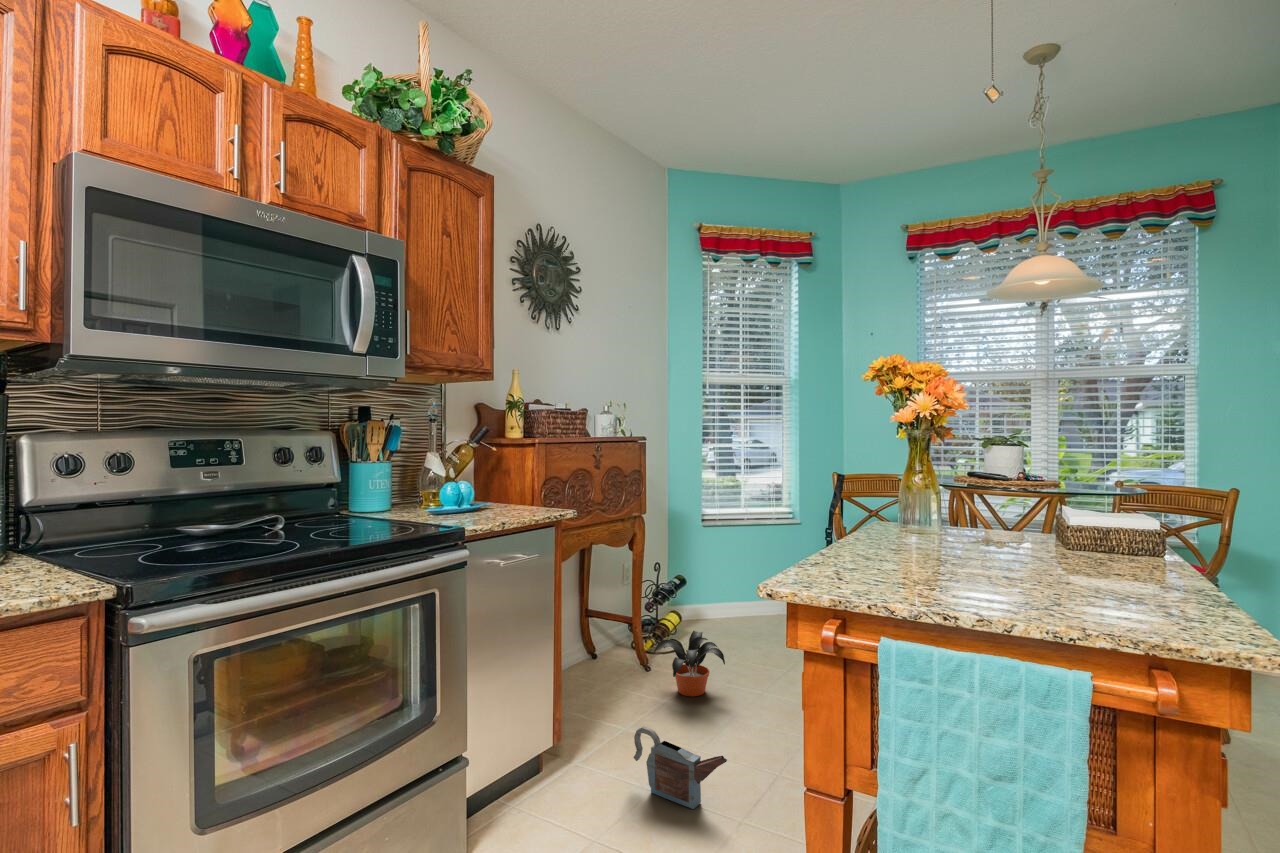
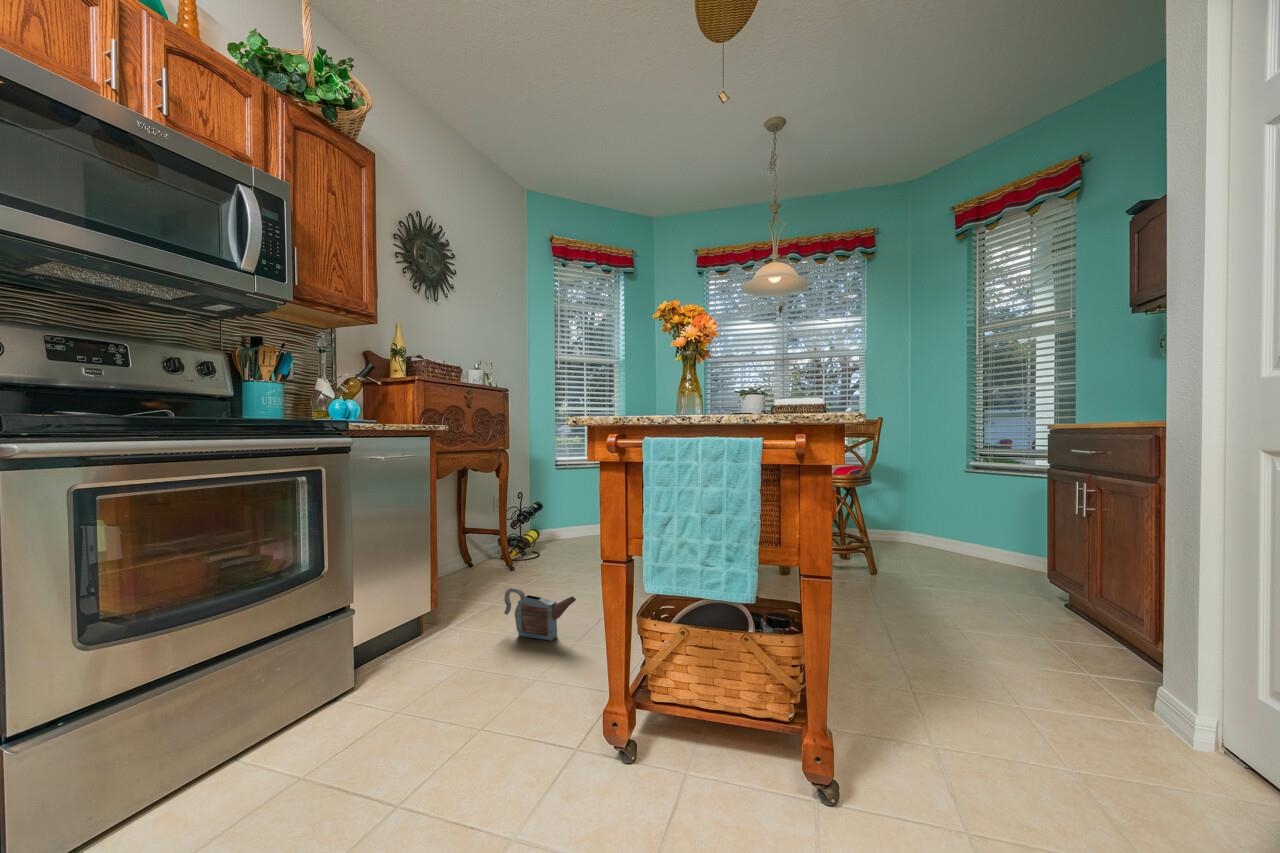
potted plant: present [654,631,725,696] -> none [519,533,574,579]

